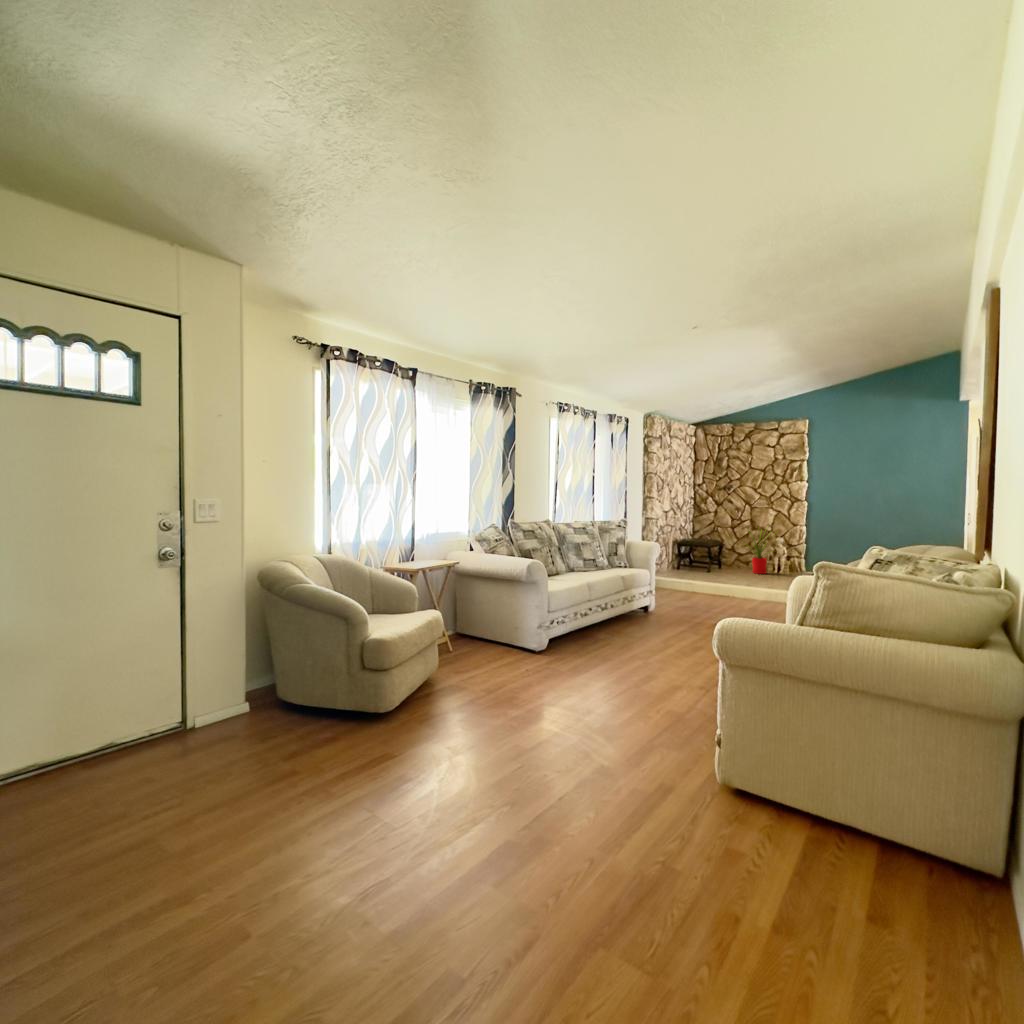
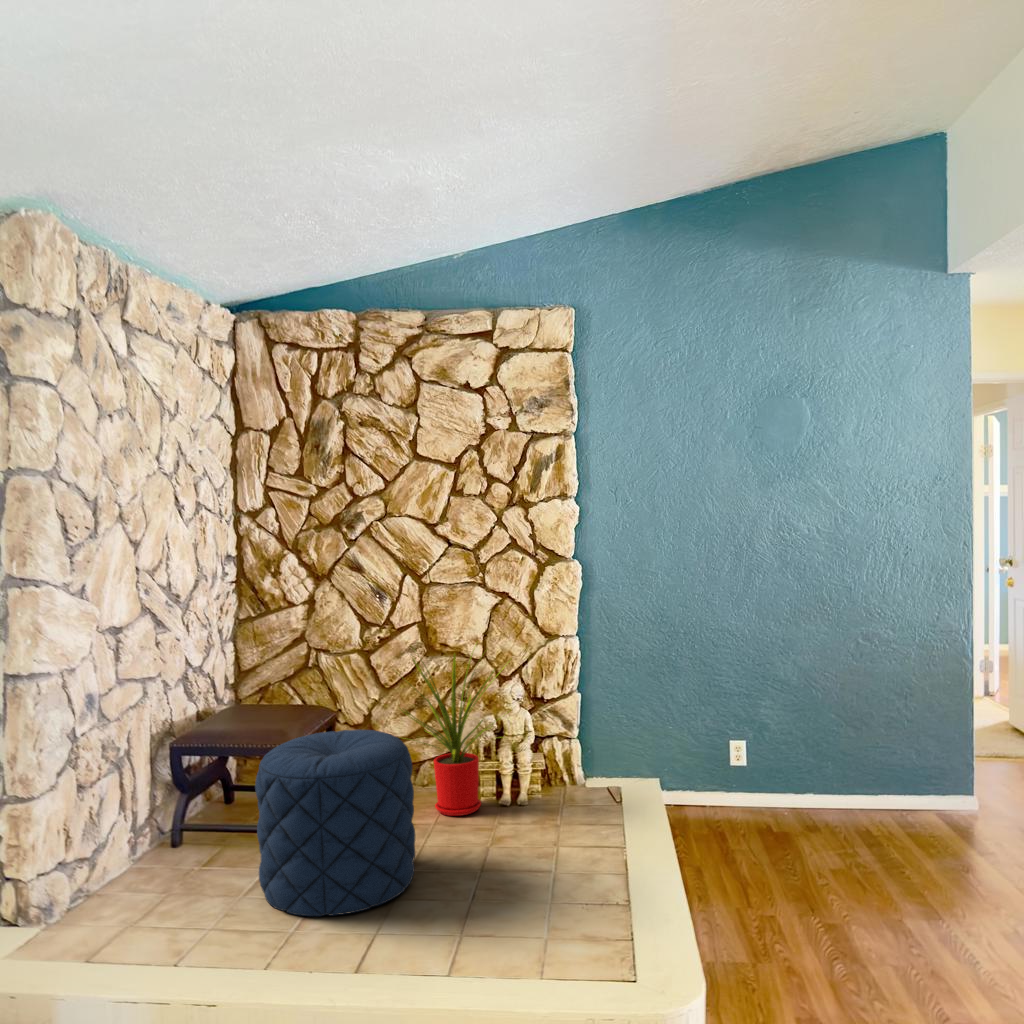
pouf: none [700,542,742,581] -> present [255,730,415,916]

